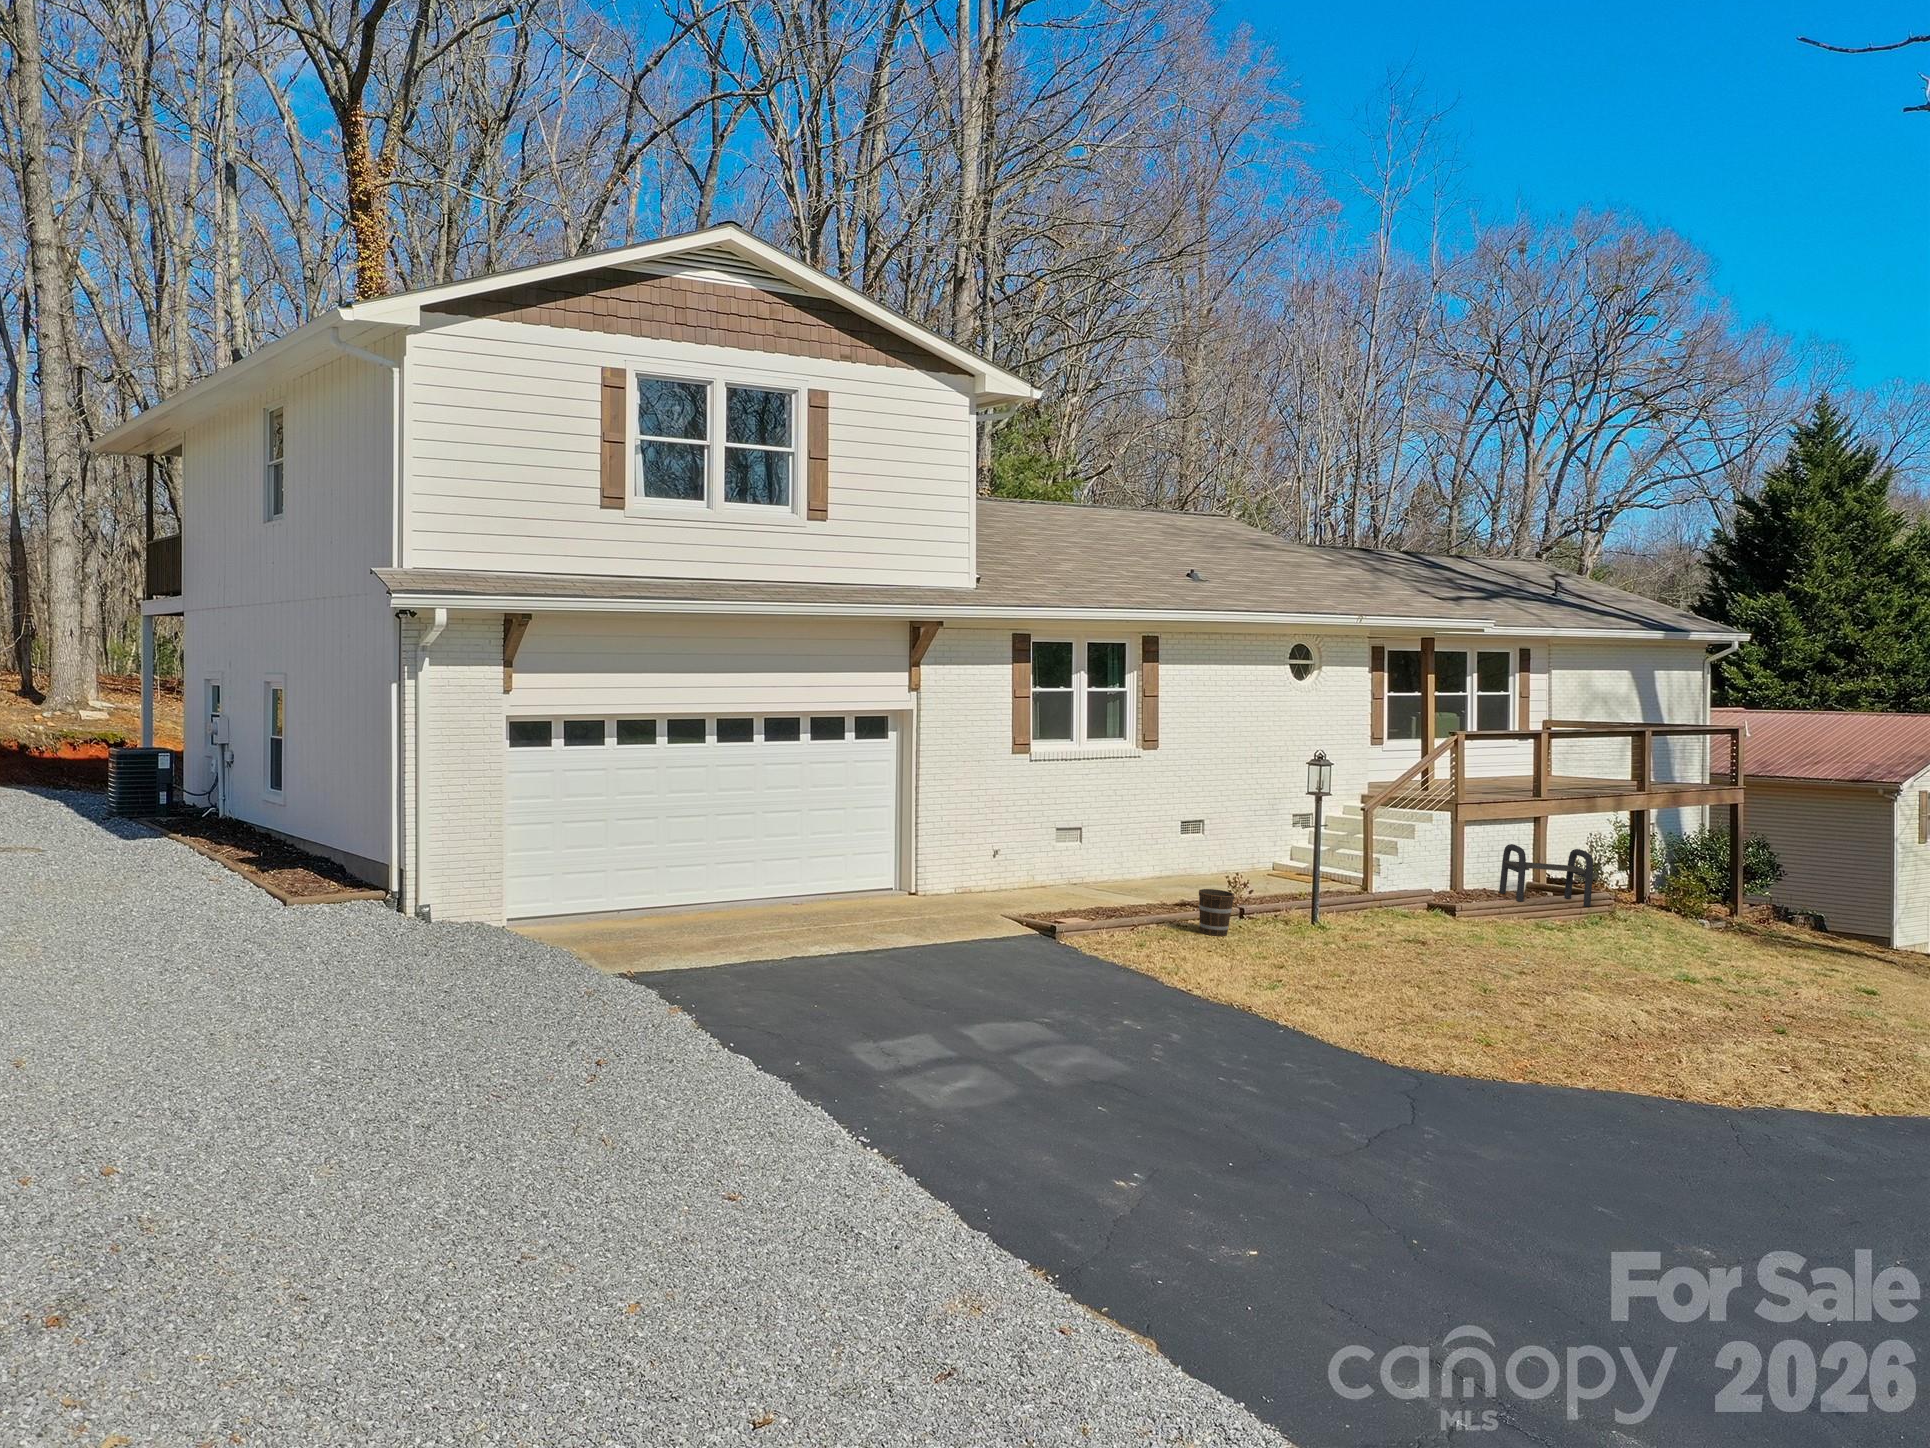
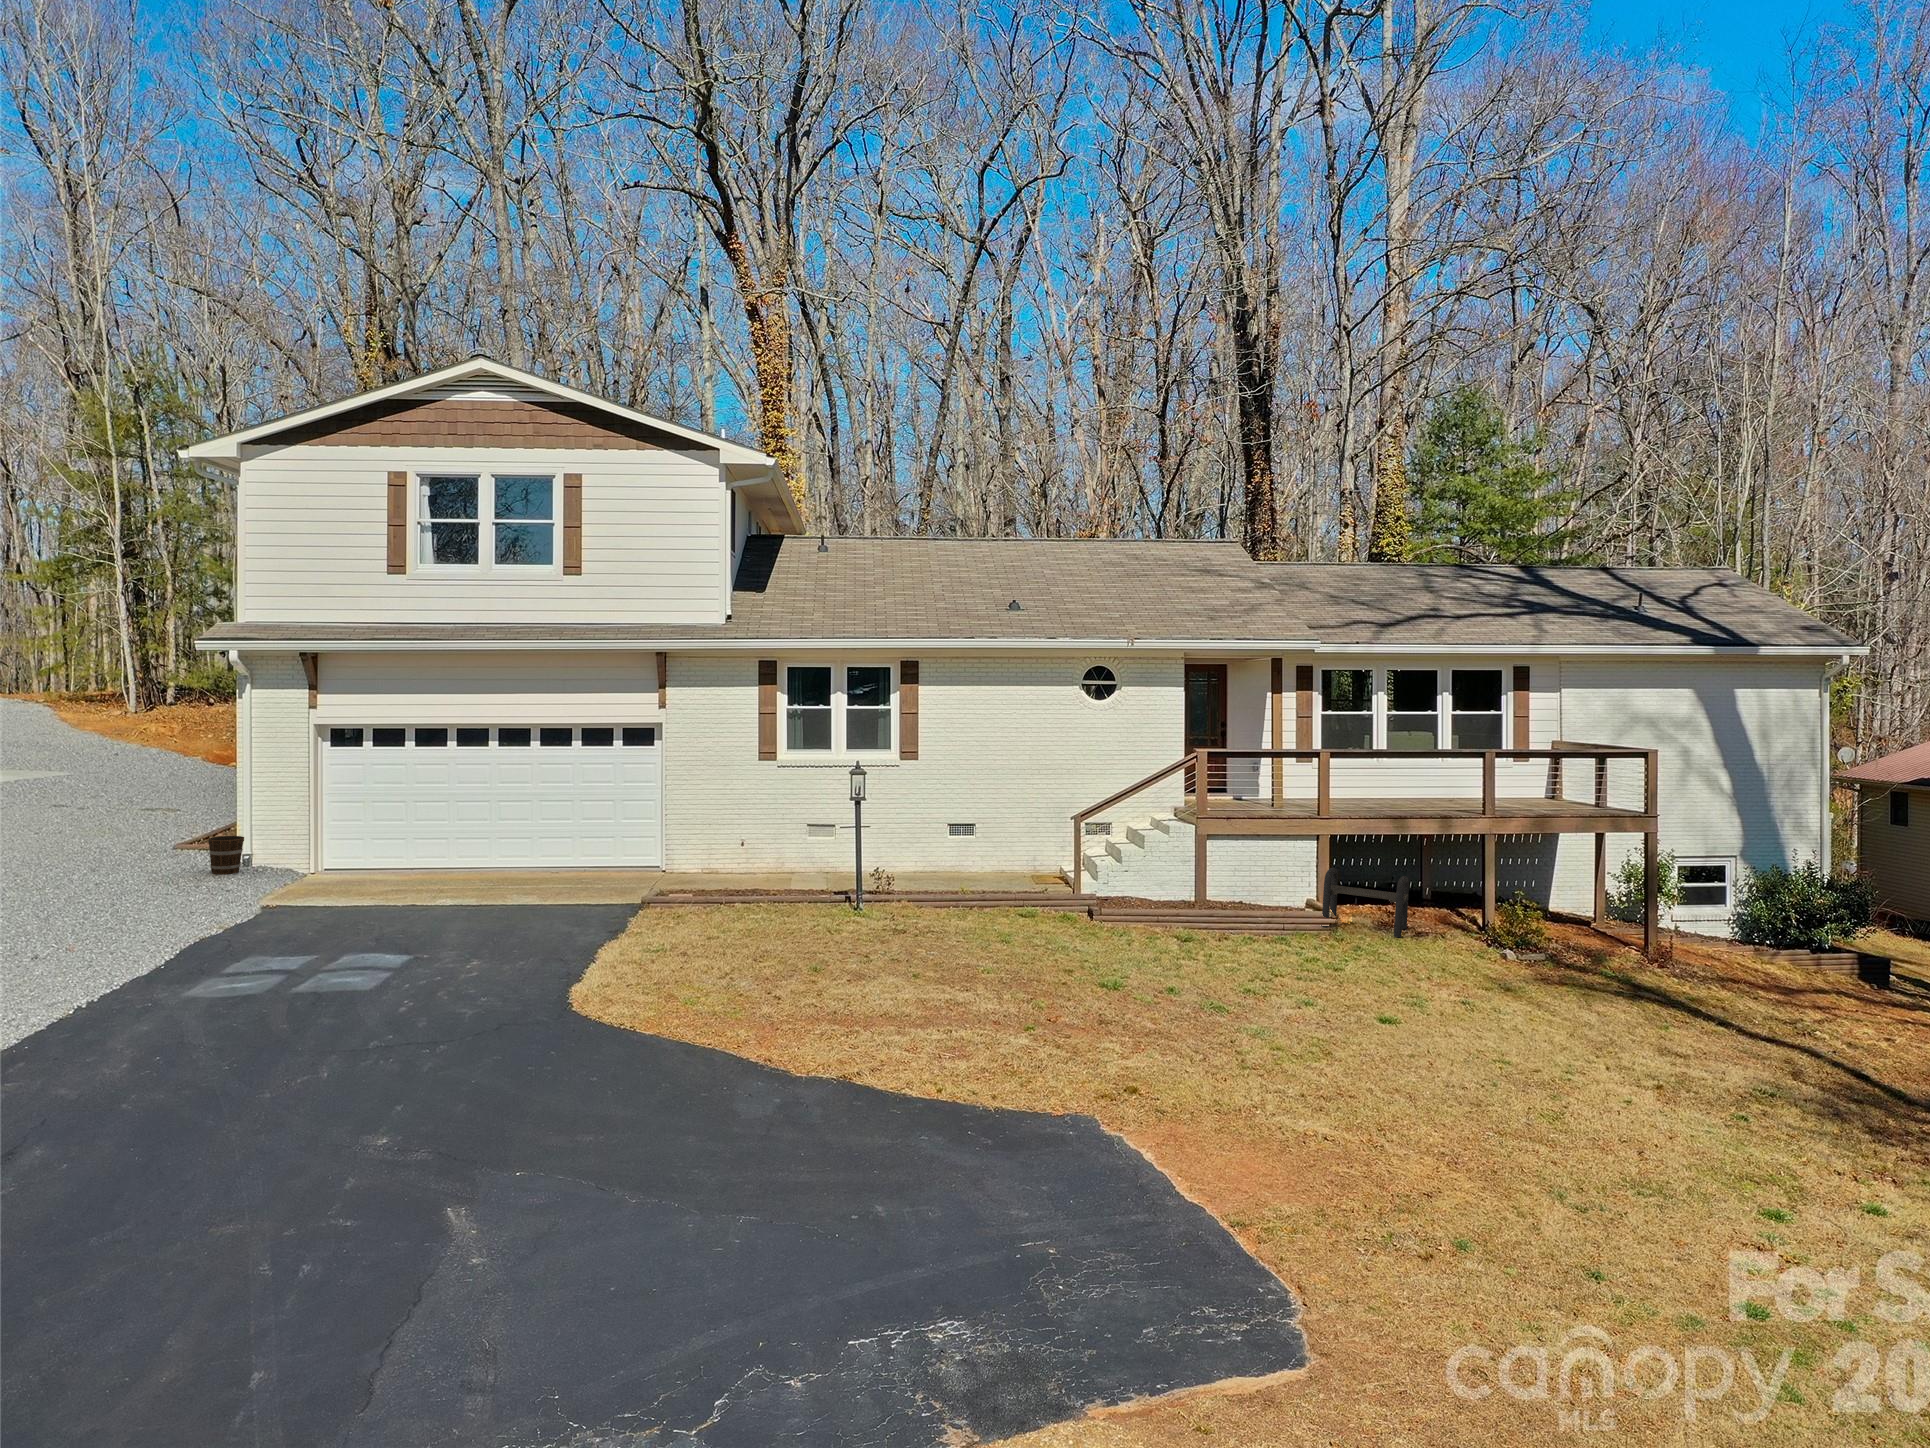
bucket: present [1199,889,1235,936] -> present [208,836,244,874]

